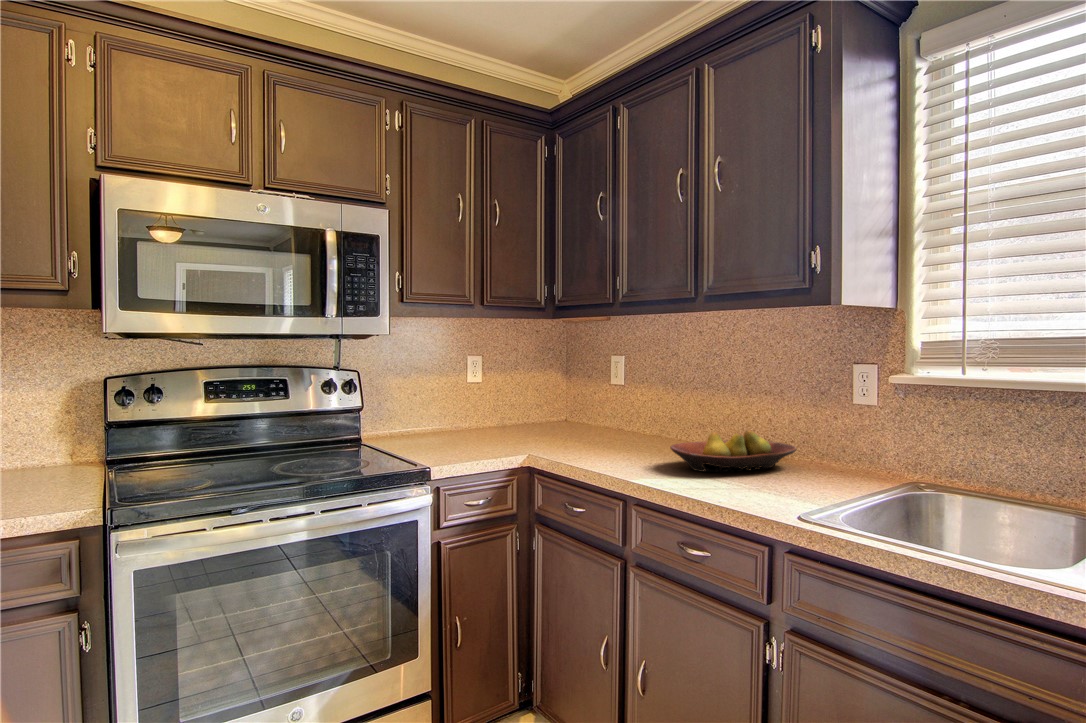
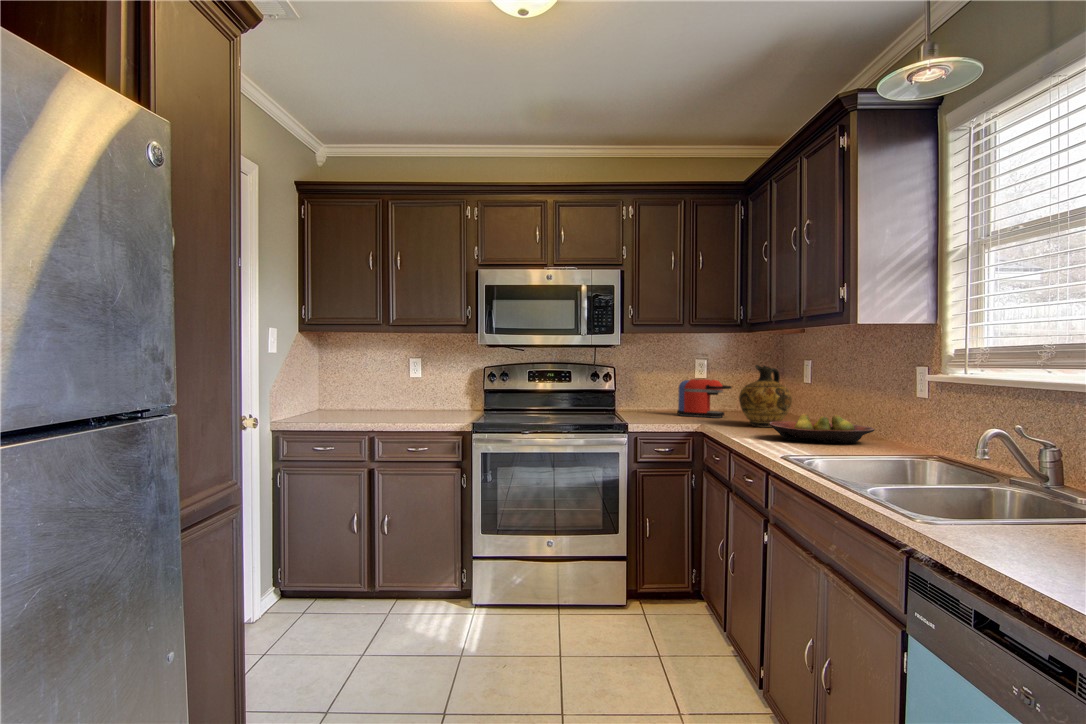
ceramic jug: none [576,364,644,449] -> present [739,365,792,427]
coffee maker: none [463,384,538,439] -> present [677,379,732,418]

